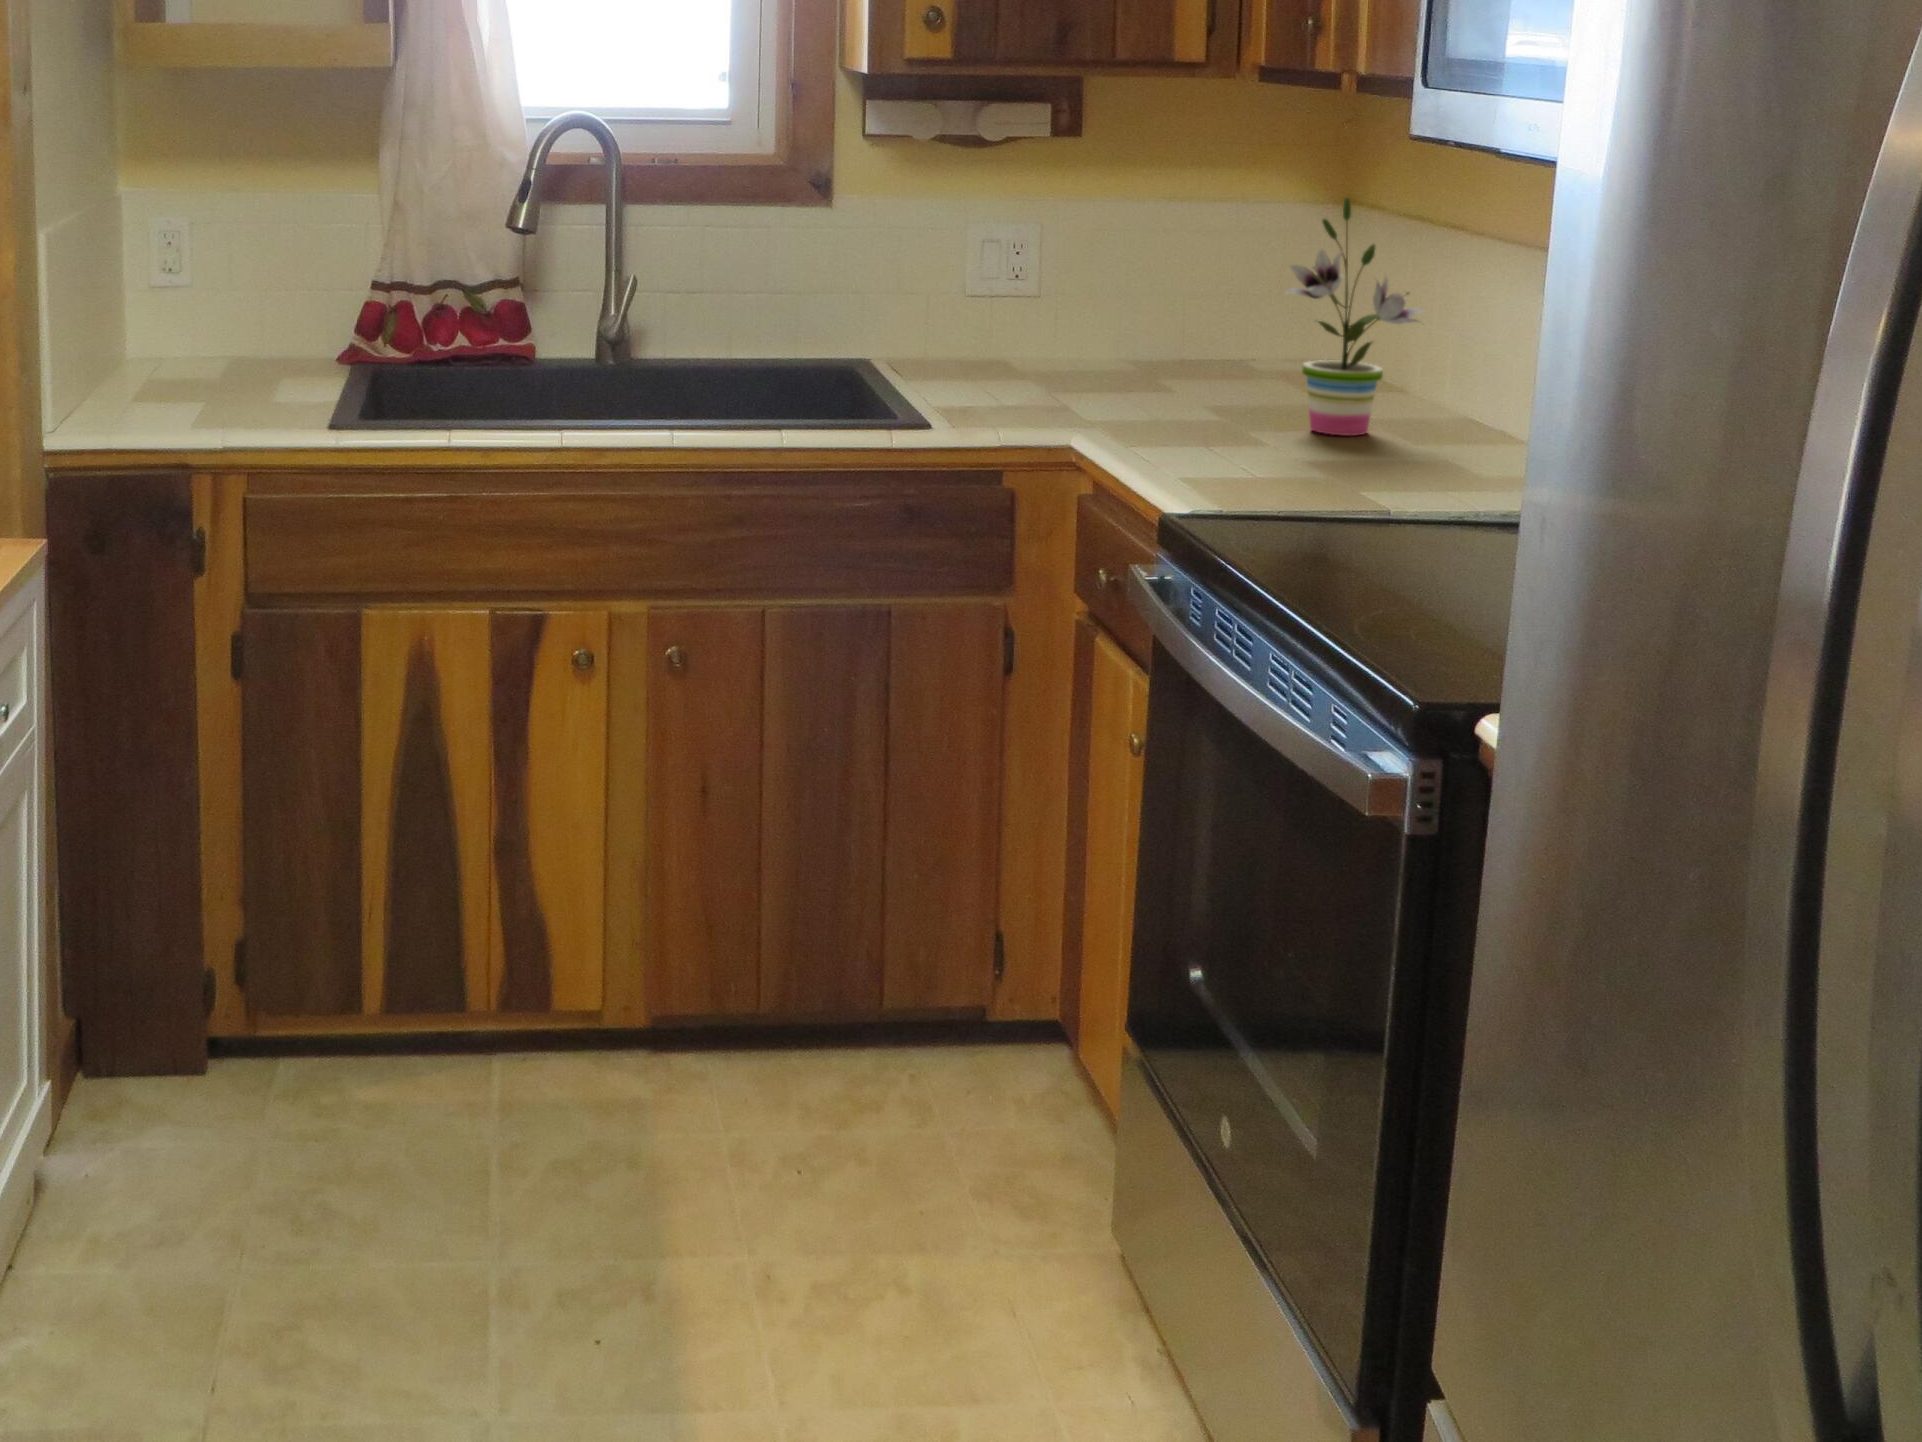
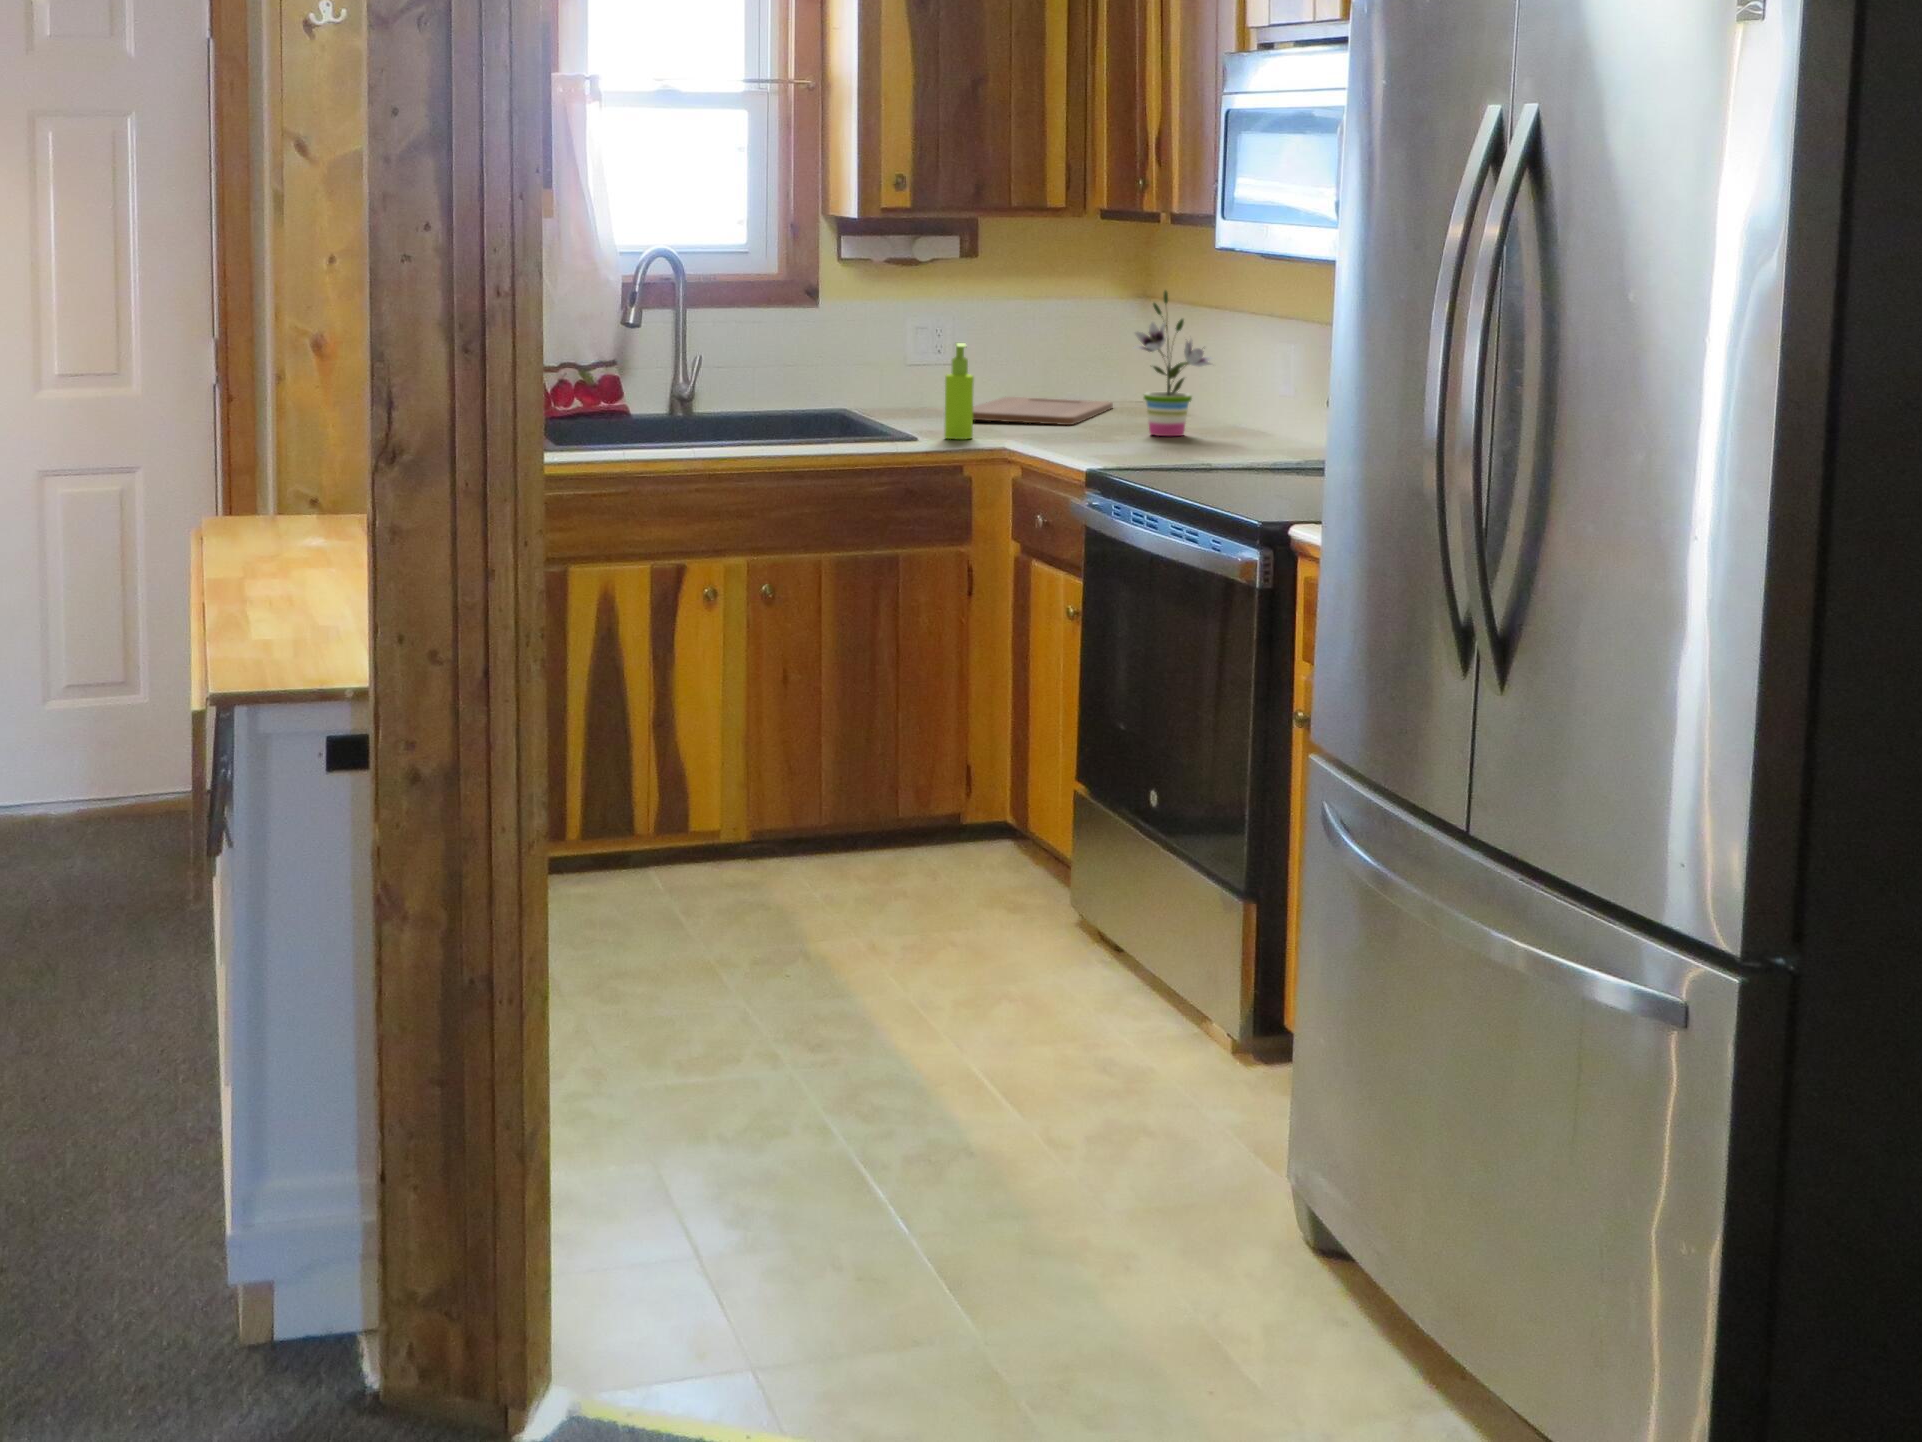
soap dispenser: none [979,273,1027,426] -> present [945,342,974,439]
cutting board: none [1023,342,1269,400] -> present [973,397,1113,425]

